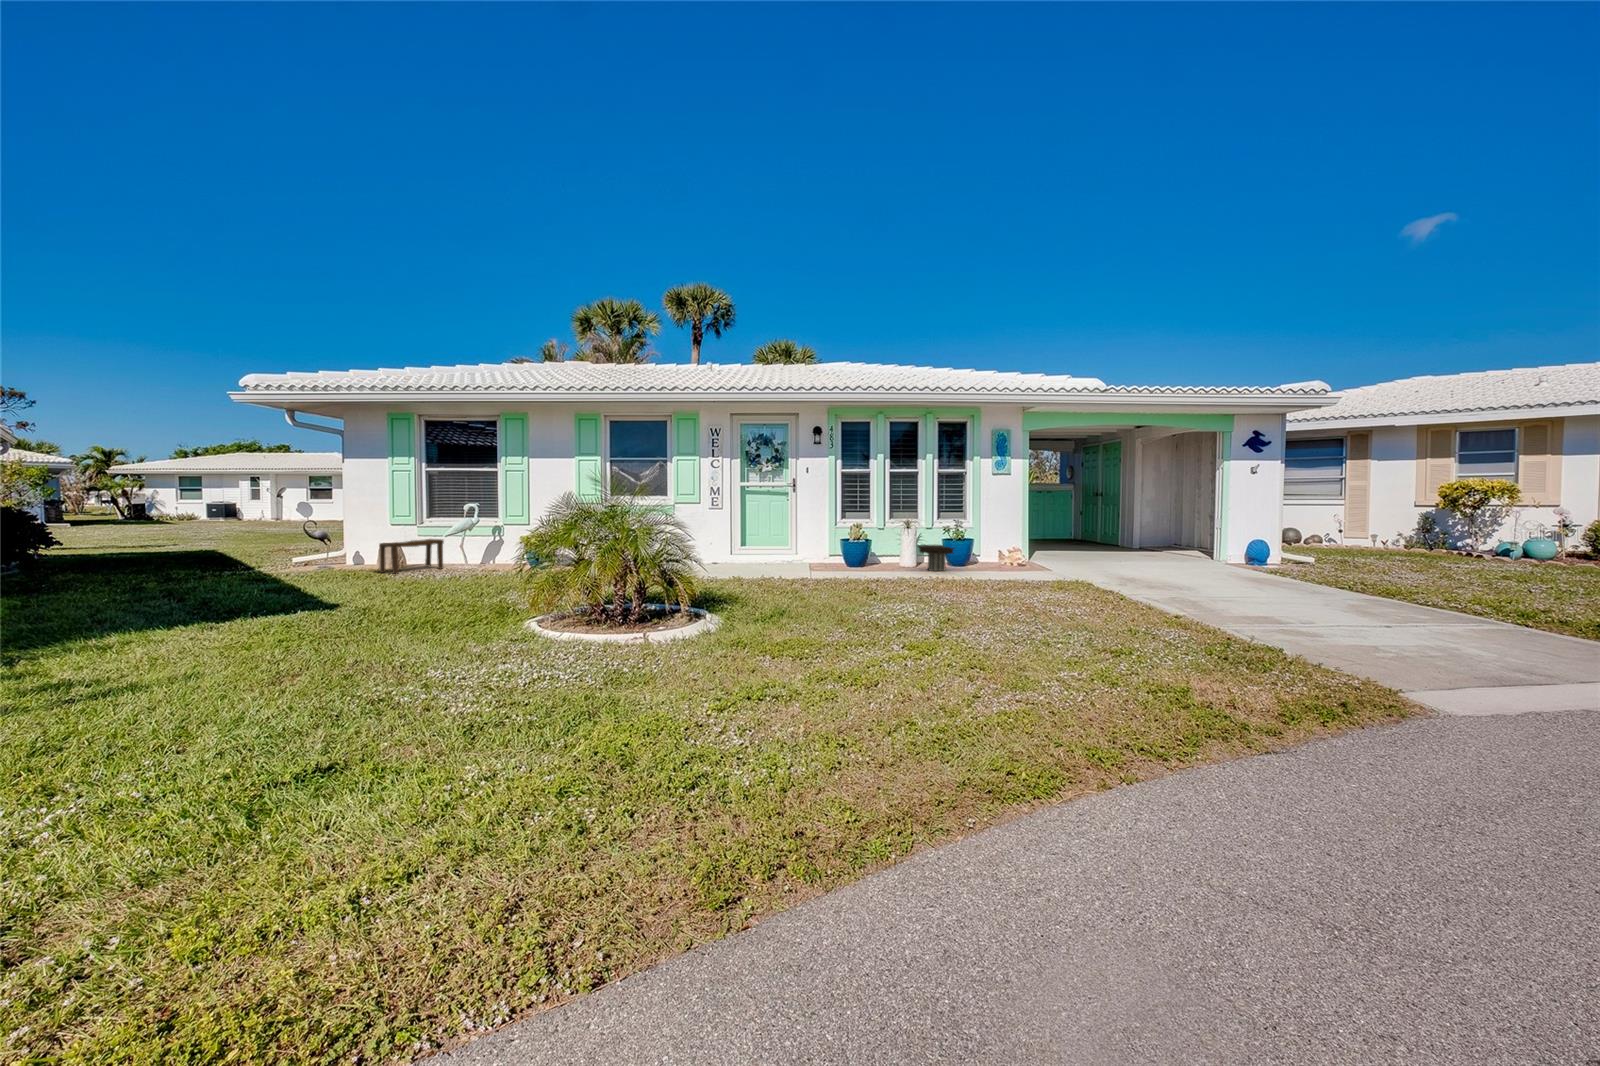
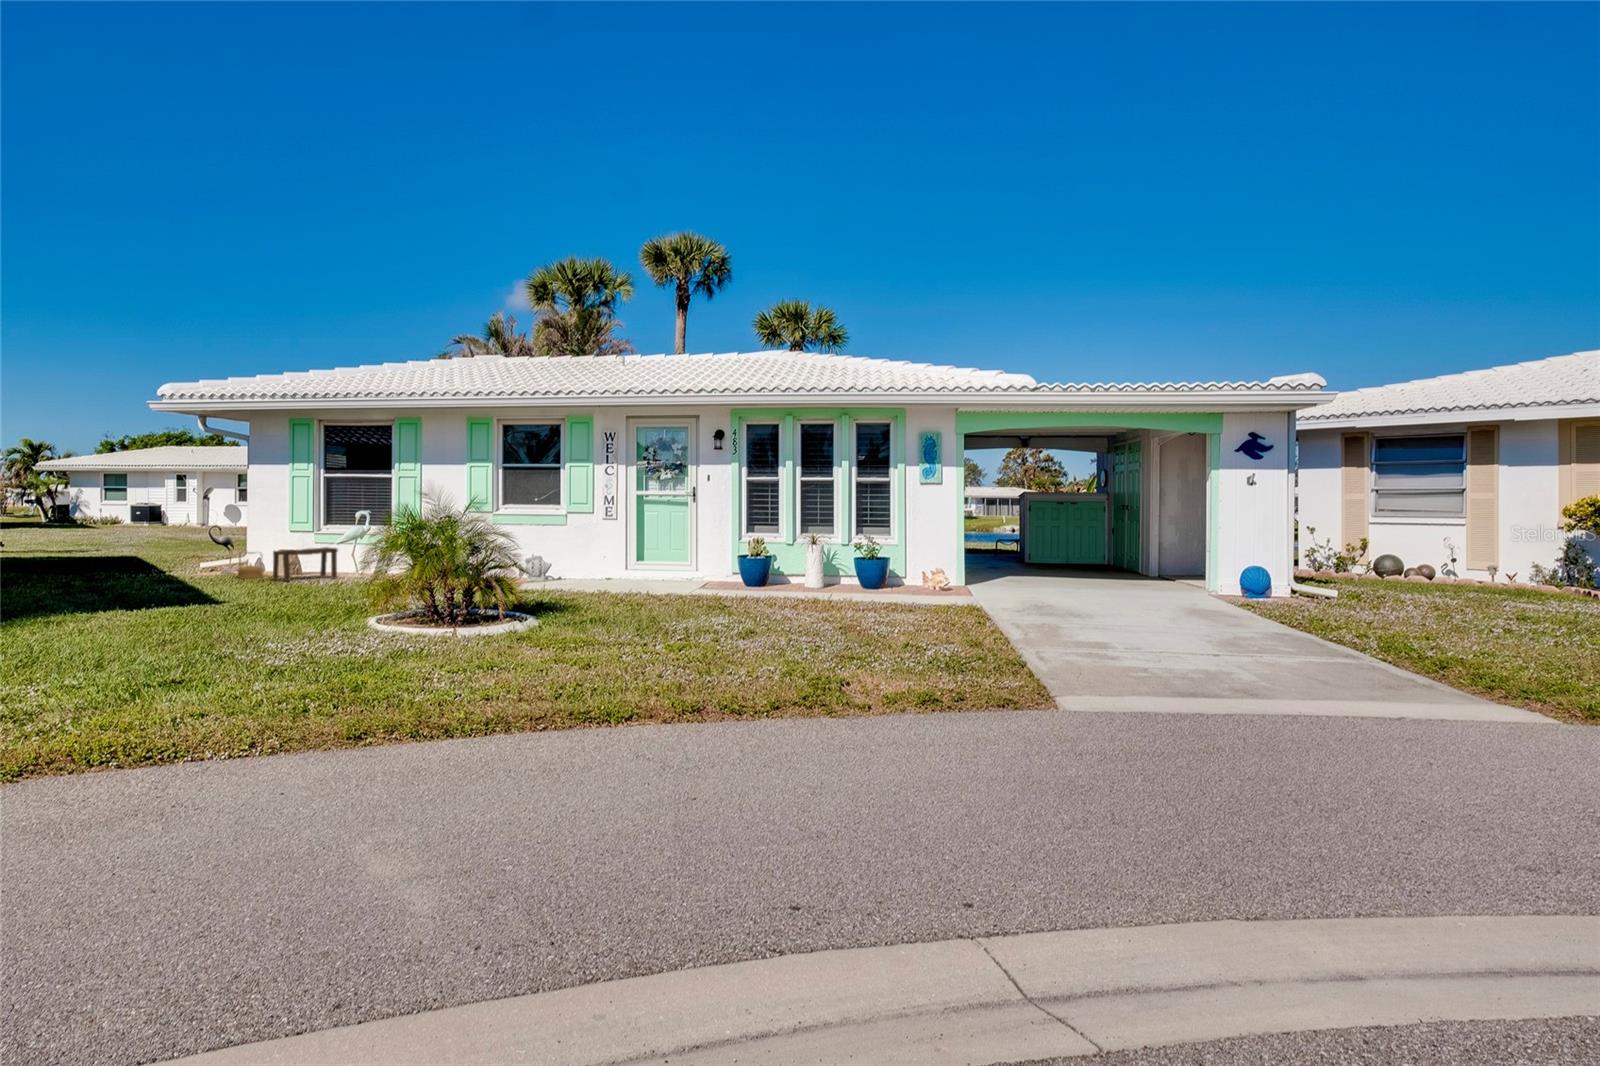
woven basket: none [340,544,367,571] -> present [238,552,264,579]
side table: present [918,545,954,571] -> none [825,562,867,591]

